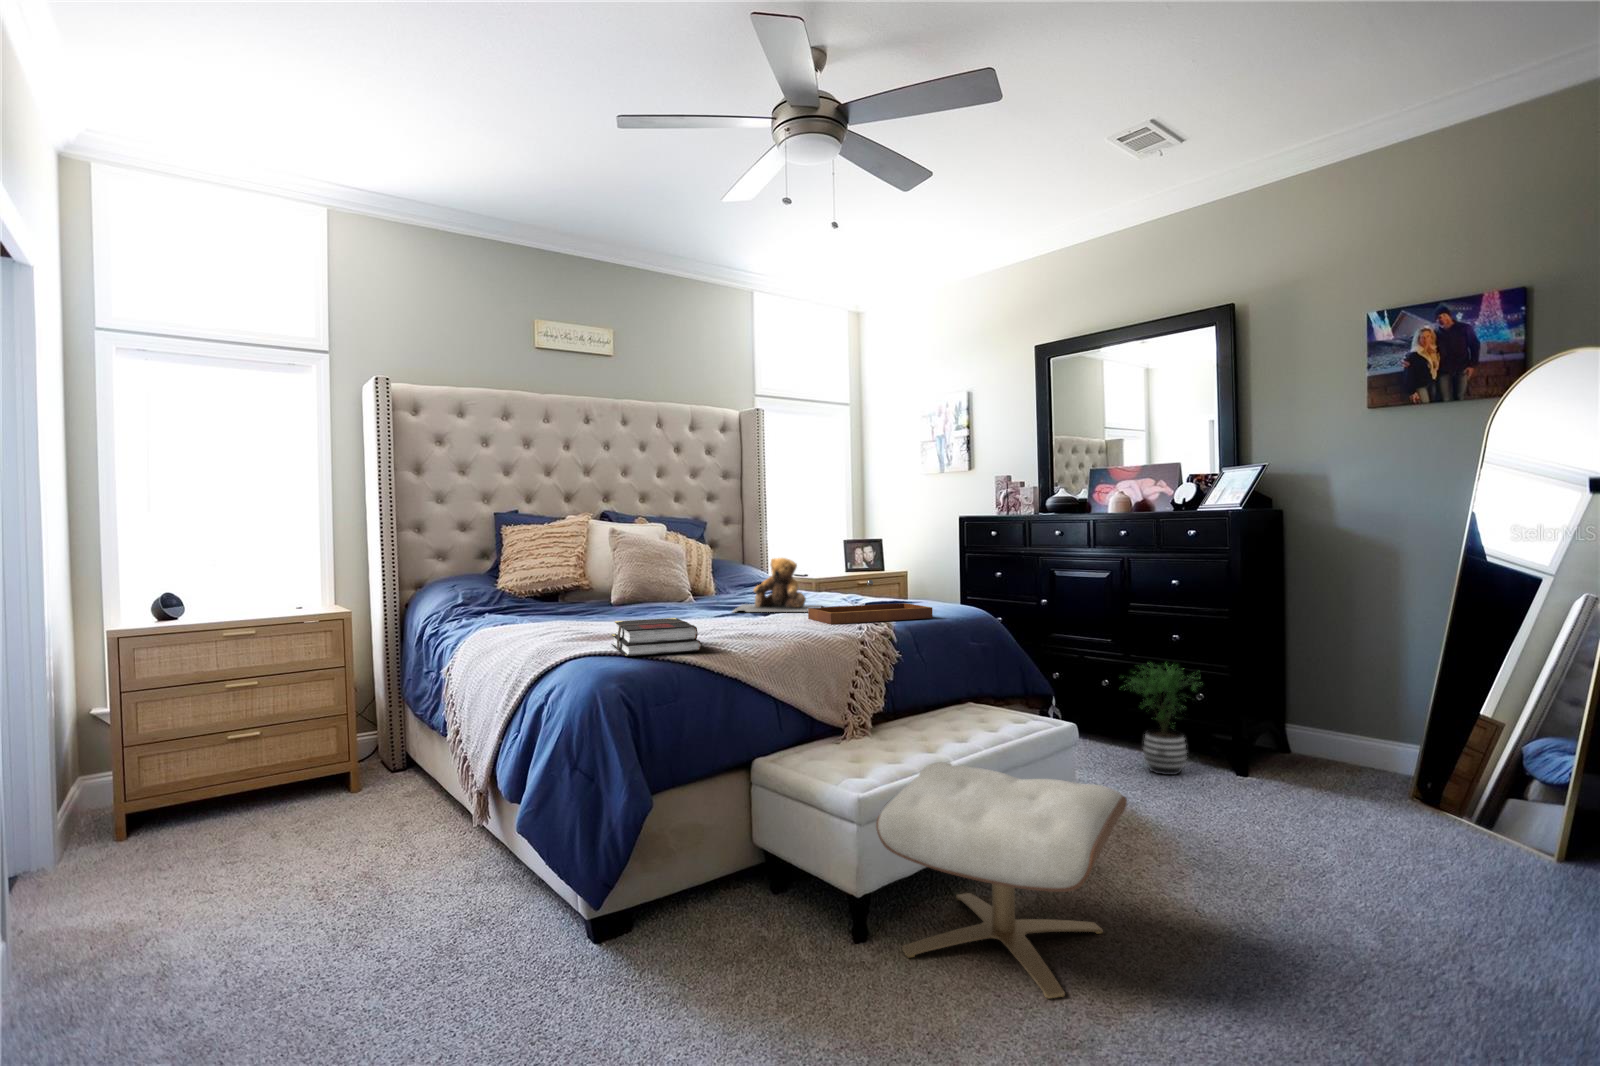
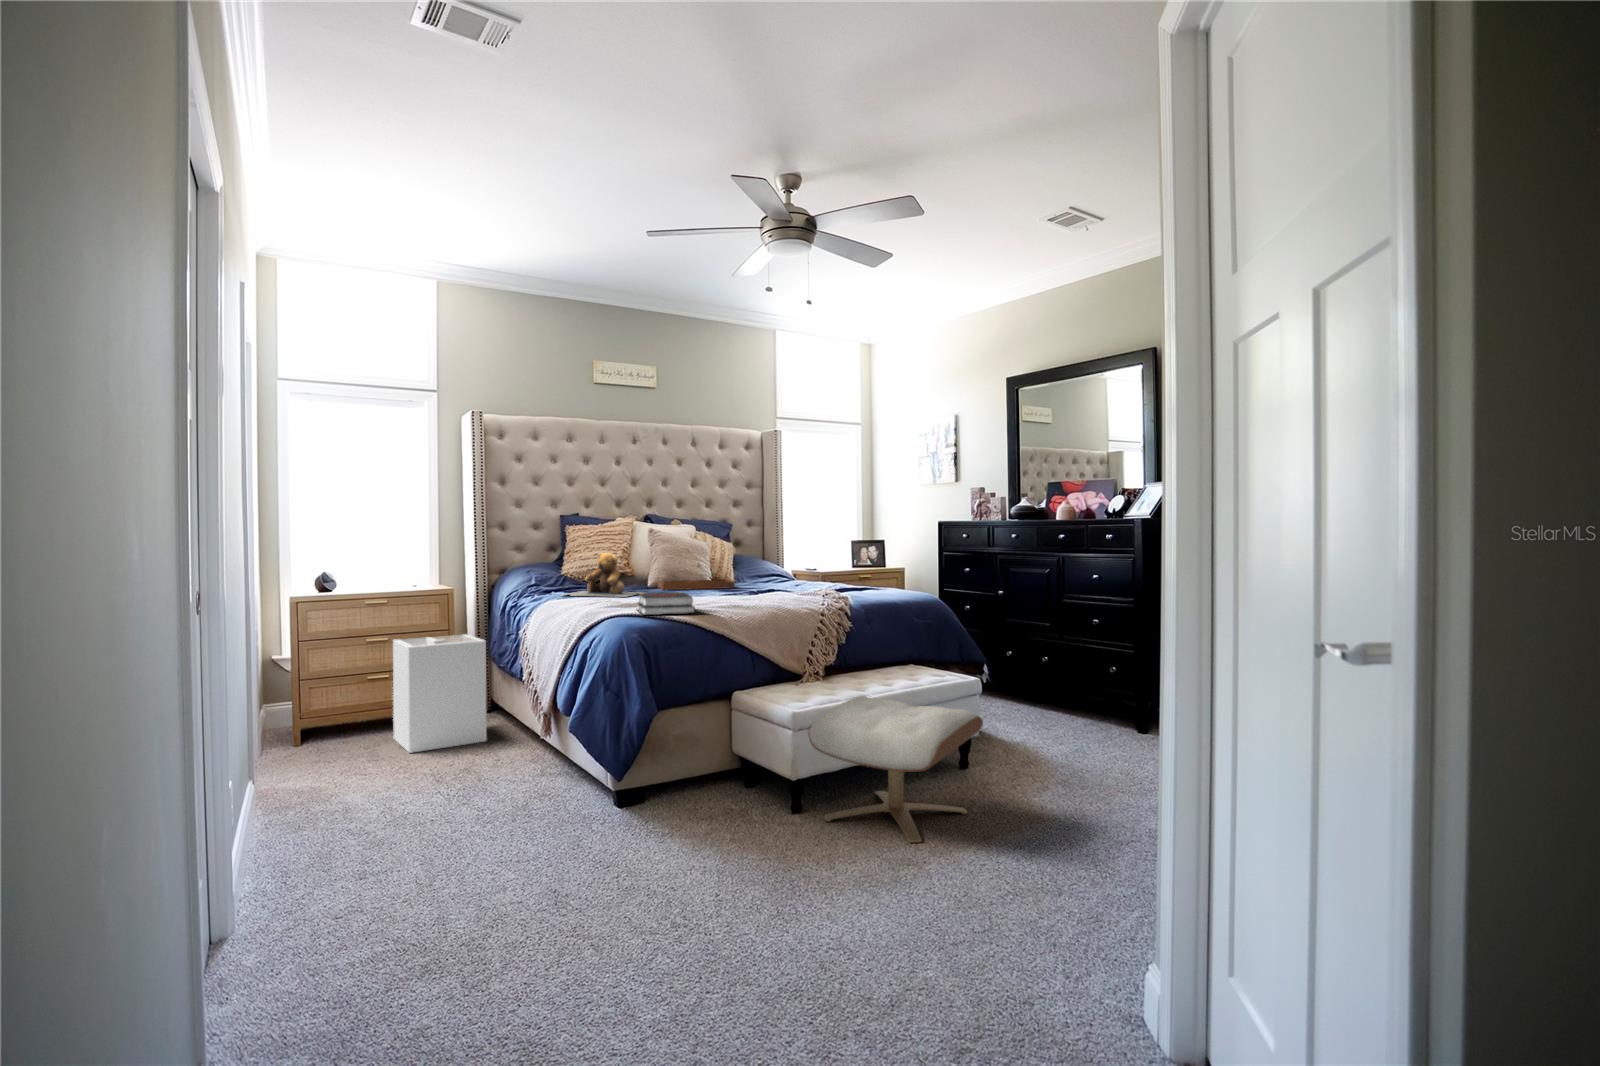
teddy bear: present [733,558,821,612] -> present [568,553,641,597]
tray: present [808,580,933,624] -> present [658,564,735,590]
potted plant: present [1121,663,1201,775] -> none [1045,638,1112,729]
laundry hamper: none [264,672,397,844] -> present [393,634,487,753]

